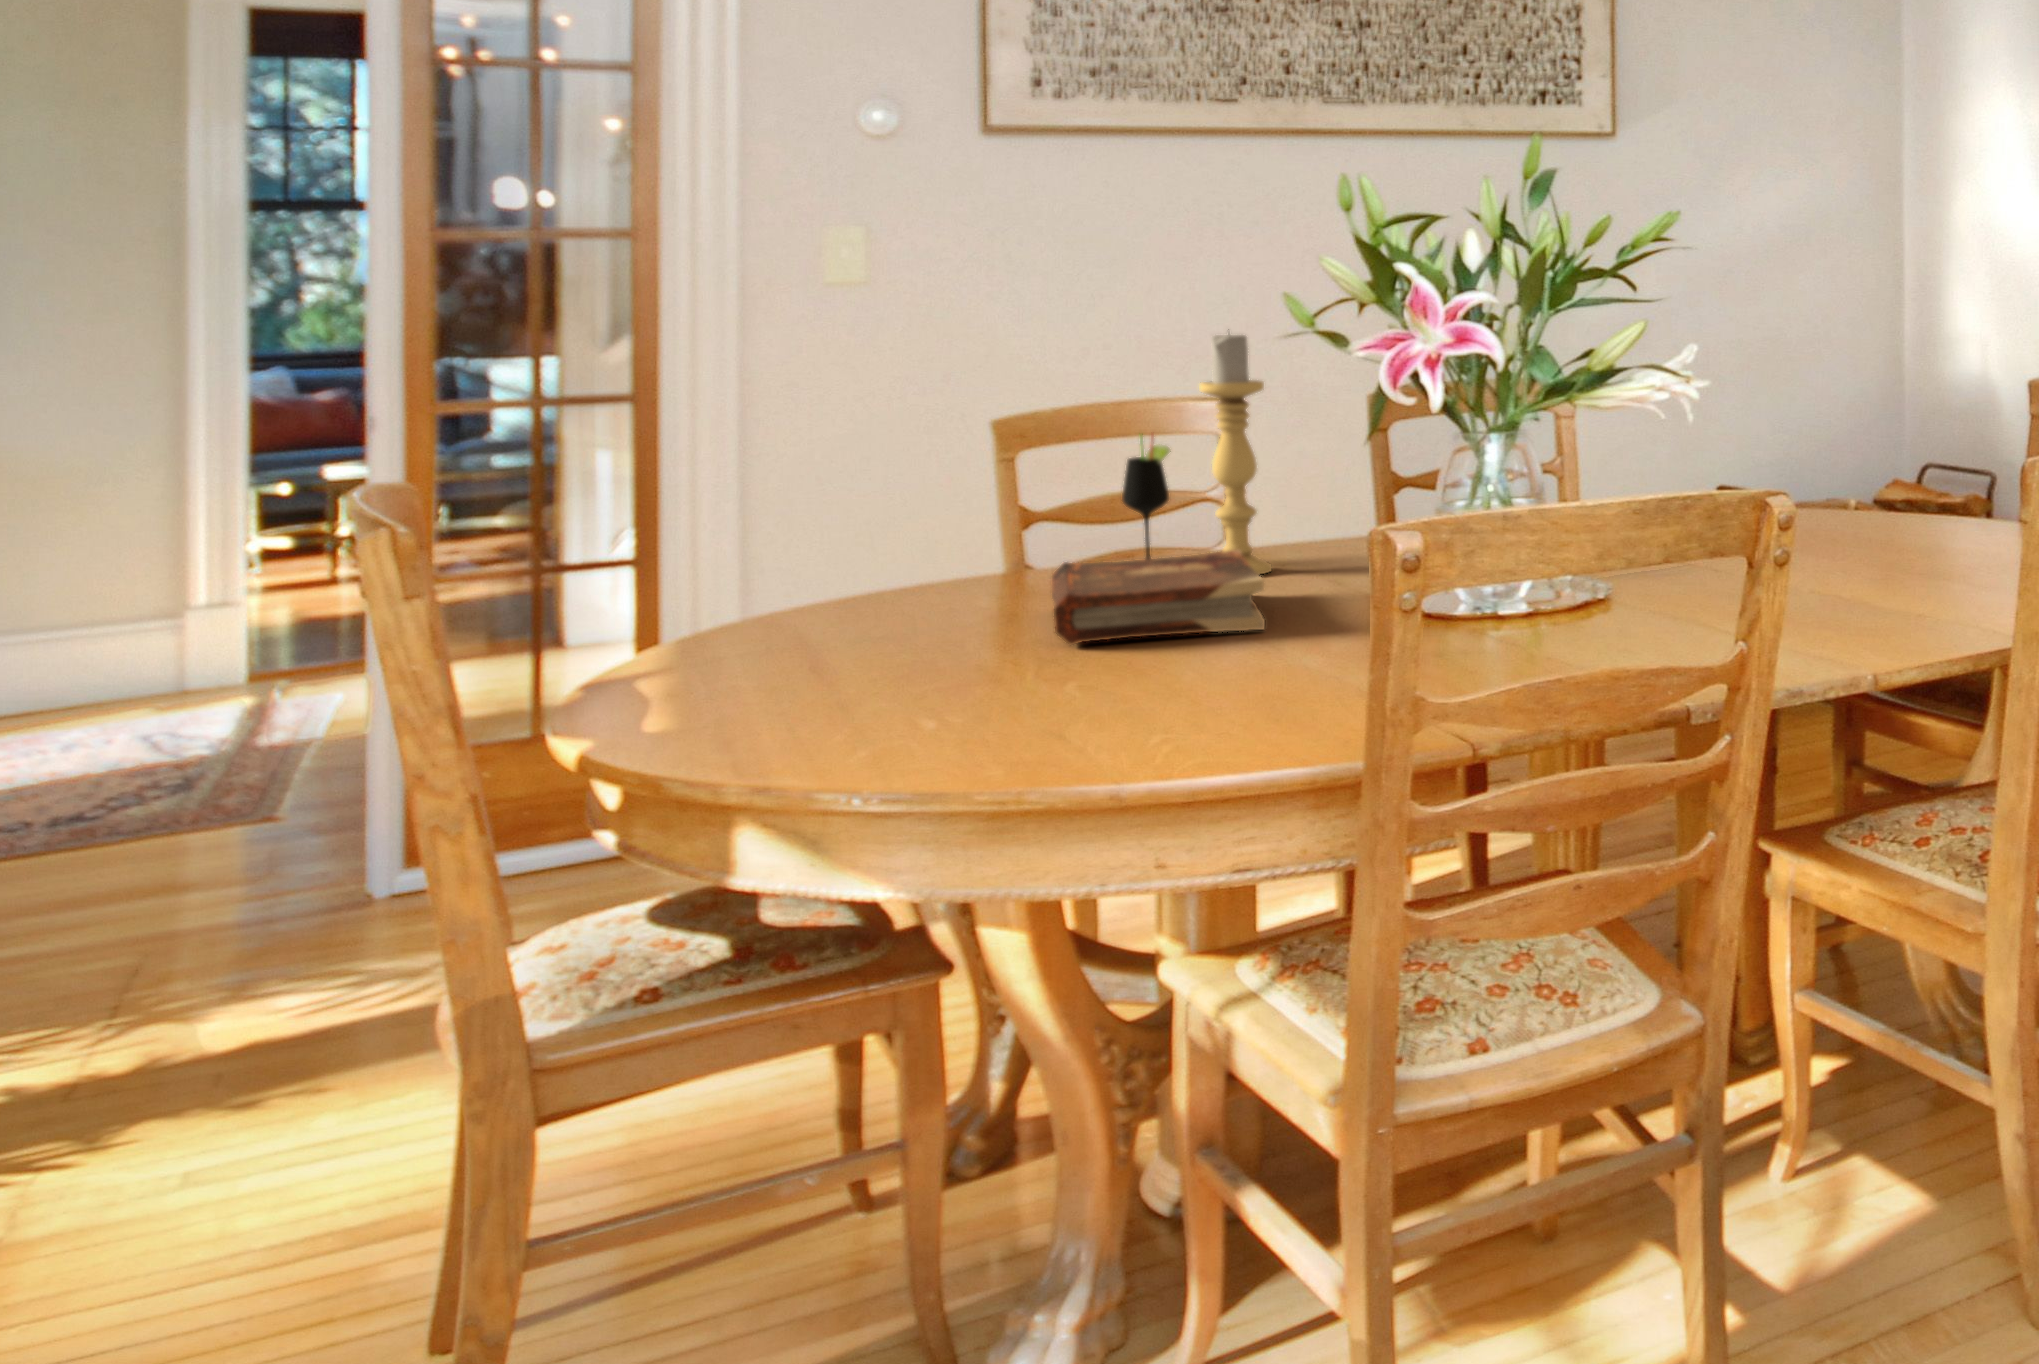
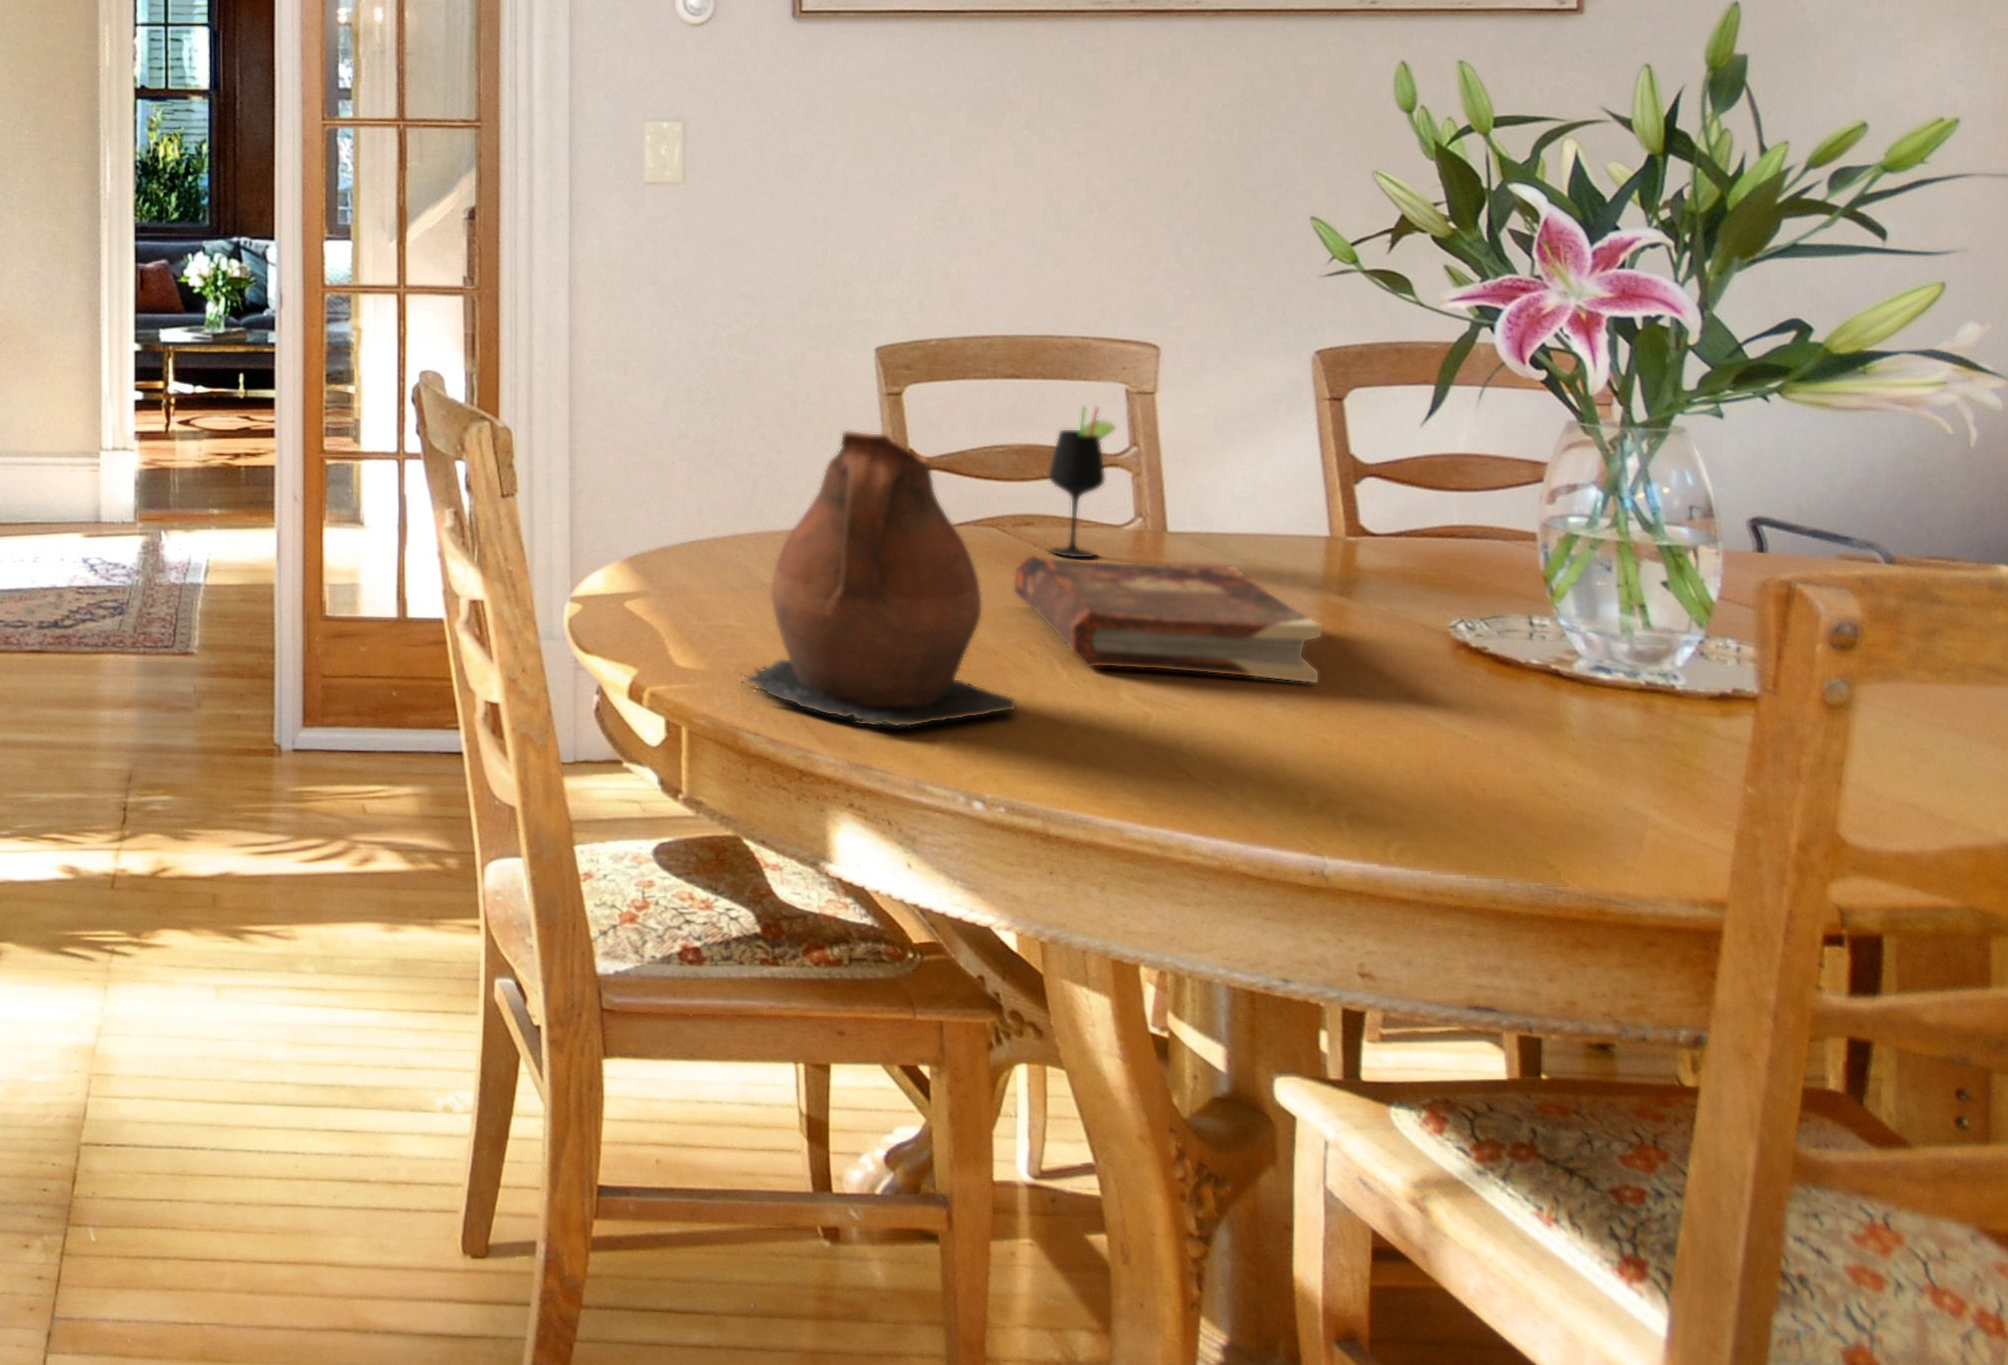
candle holder: present [1199,334,1272,576] -> none [1152,302,1251,588]
ceramic pitcher: none [677,433,965,719] -> present [742,431,1015,725]

